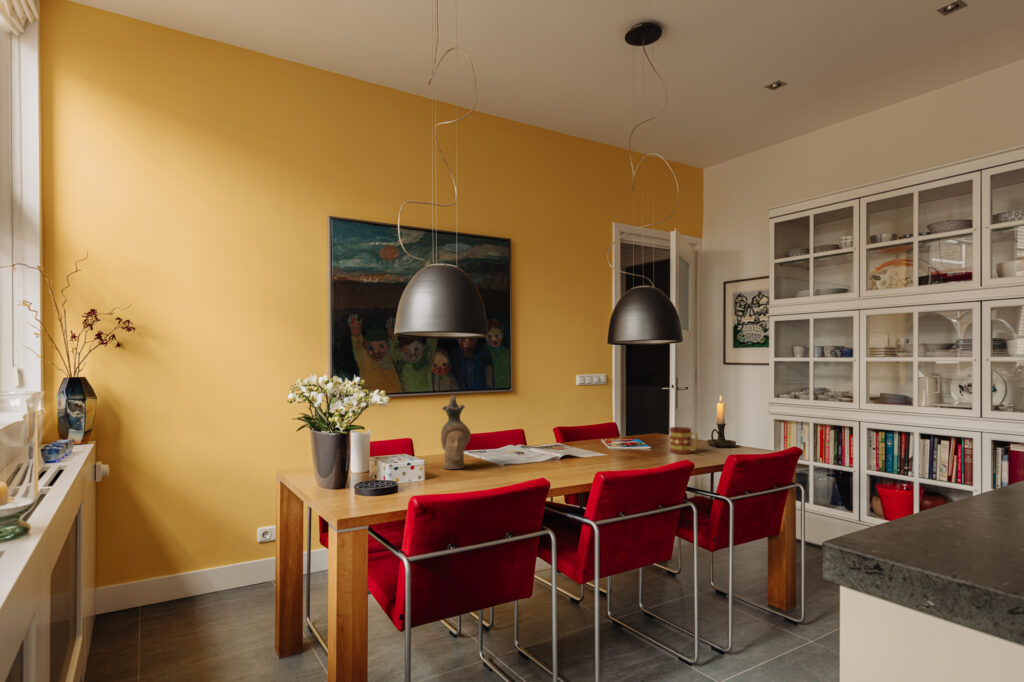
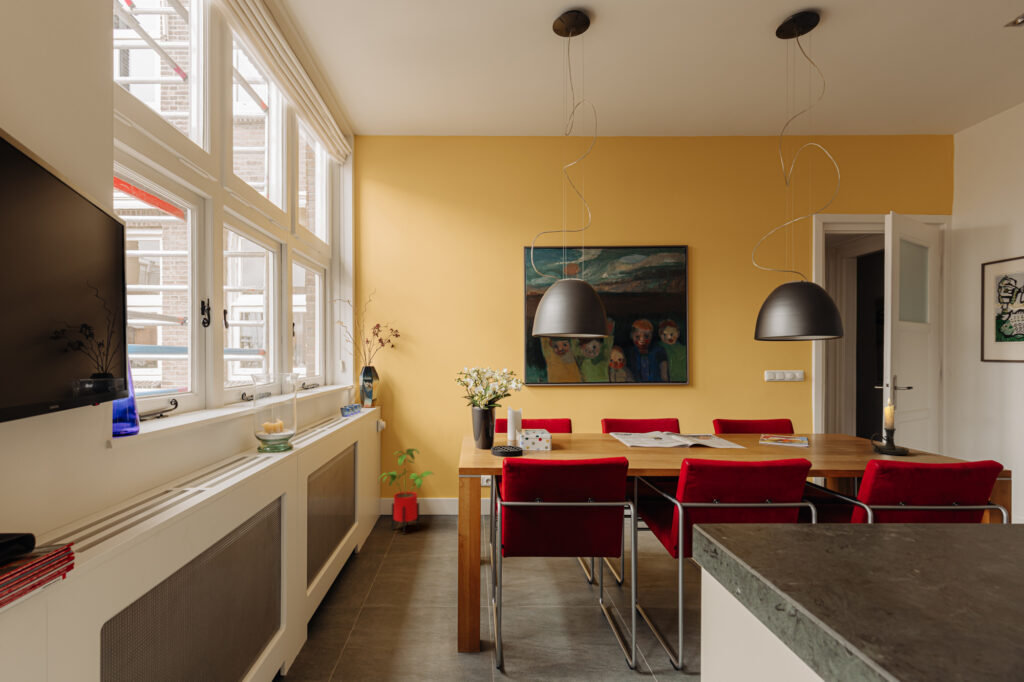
ceramic pitcher: present [441,395,471,469] -> none [570,386,593,445]
mug: present [670,427,698,454] -> none [811,427,838,456]
house plant: none [98,499,201,637] -> present [380,449,432,534]

